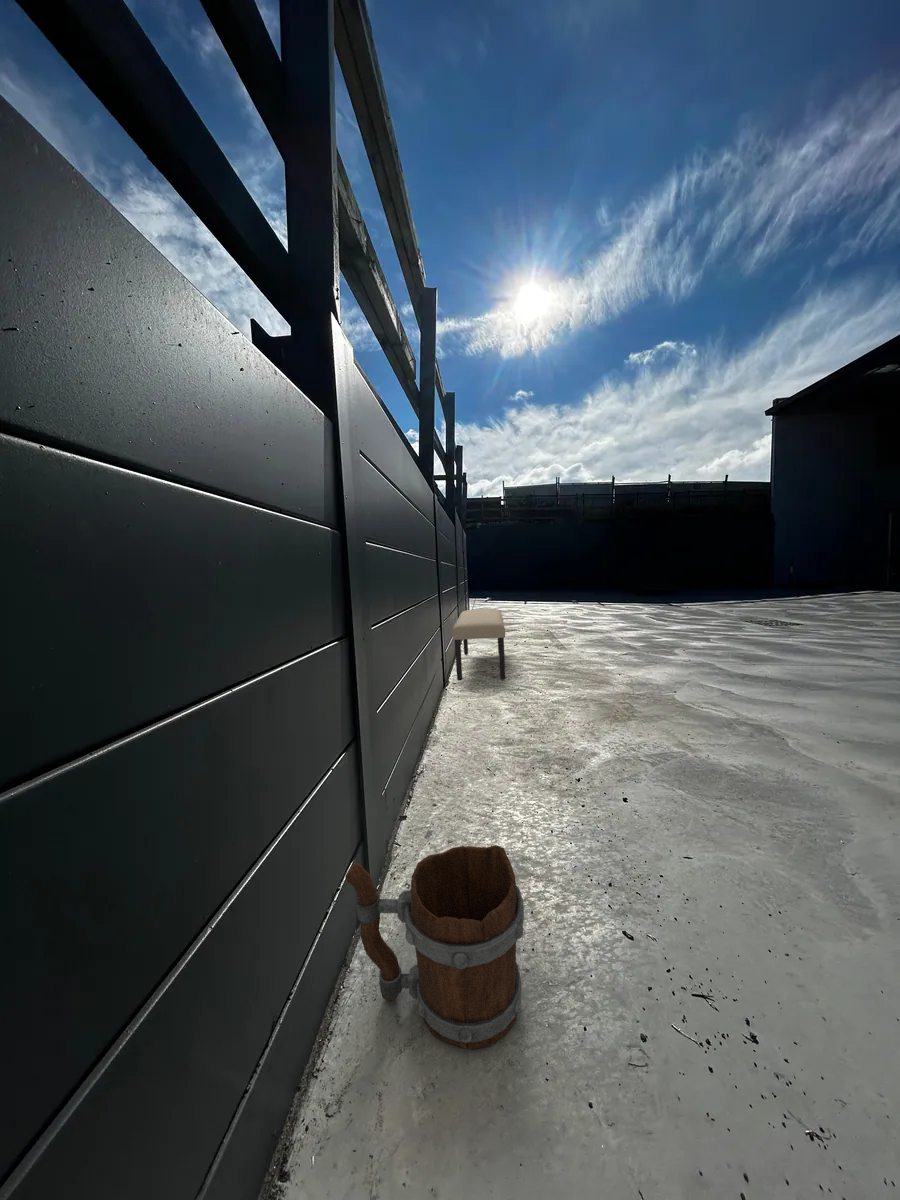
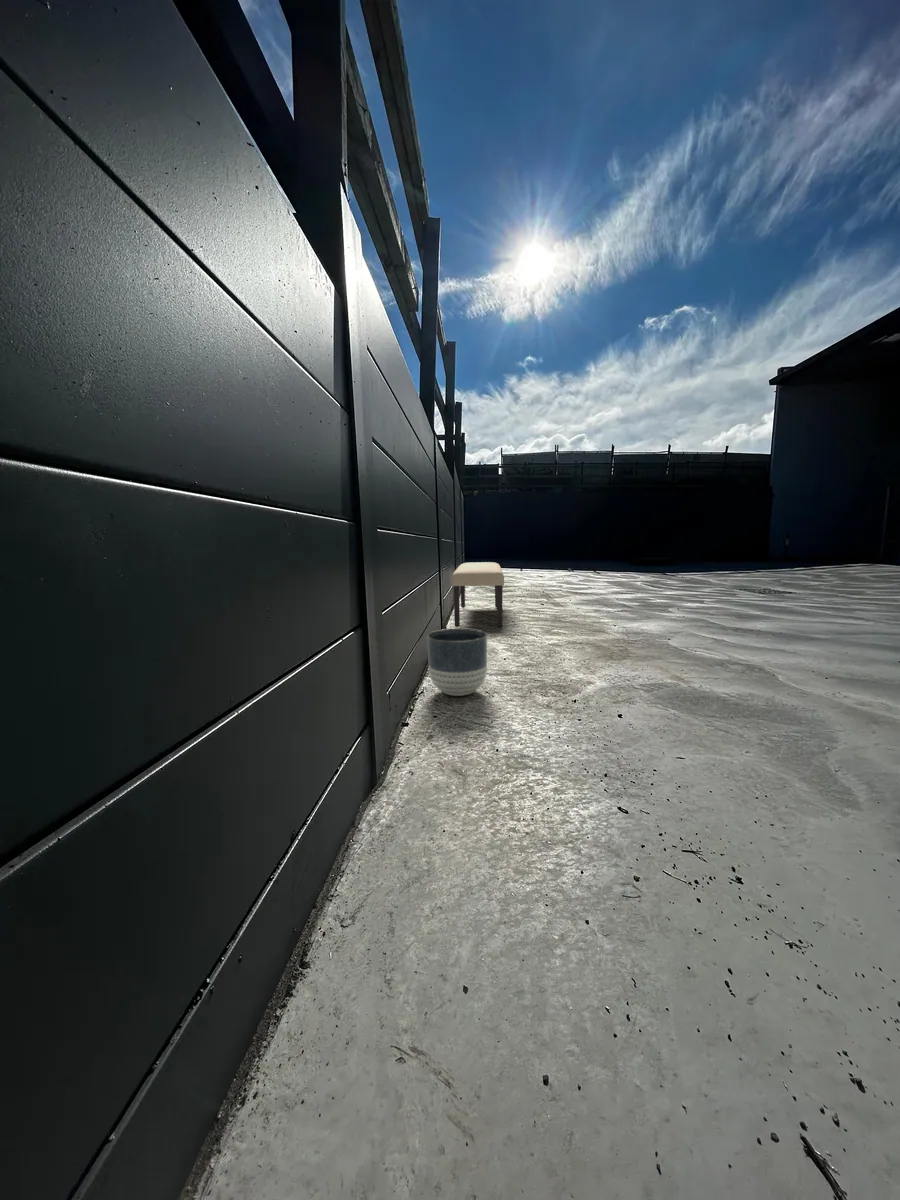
planter: none [425,702,487,775] -> present [427,629,487,696]
bucket: present [345,845,524,1049] -> none [359,715,529,885]

